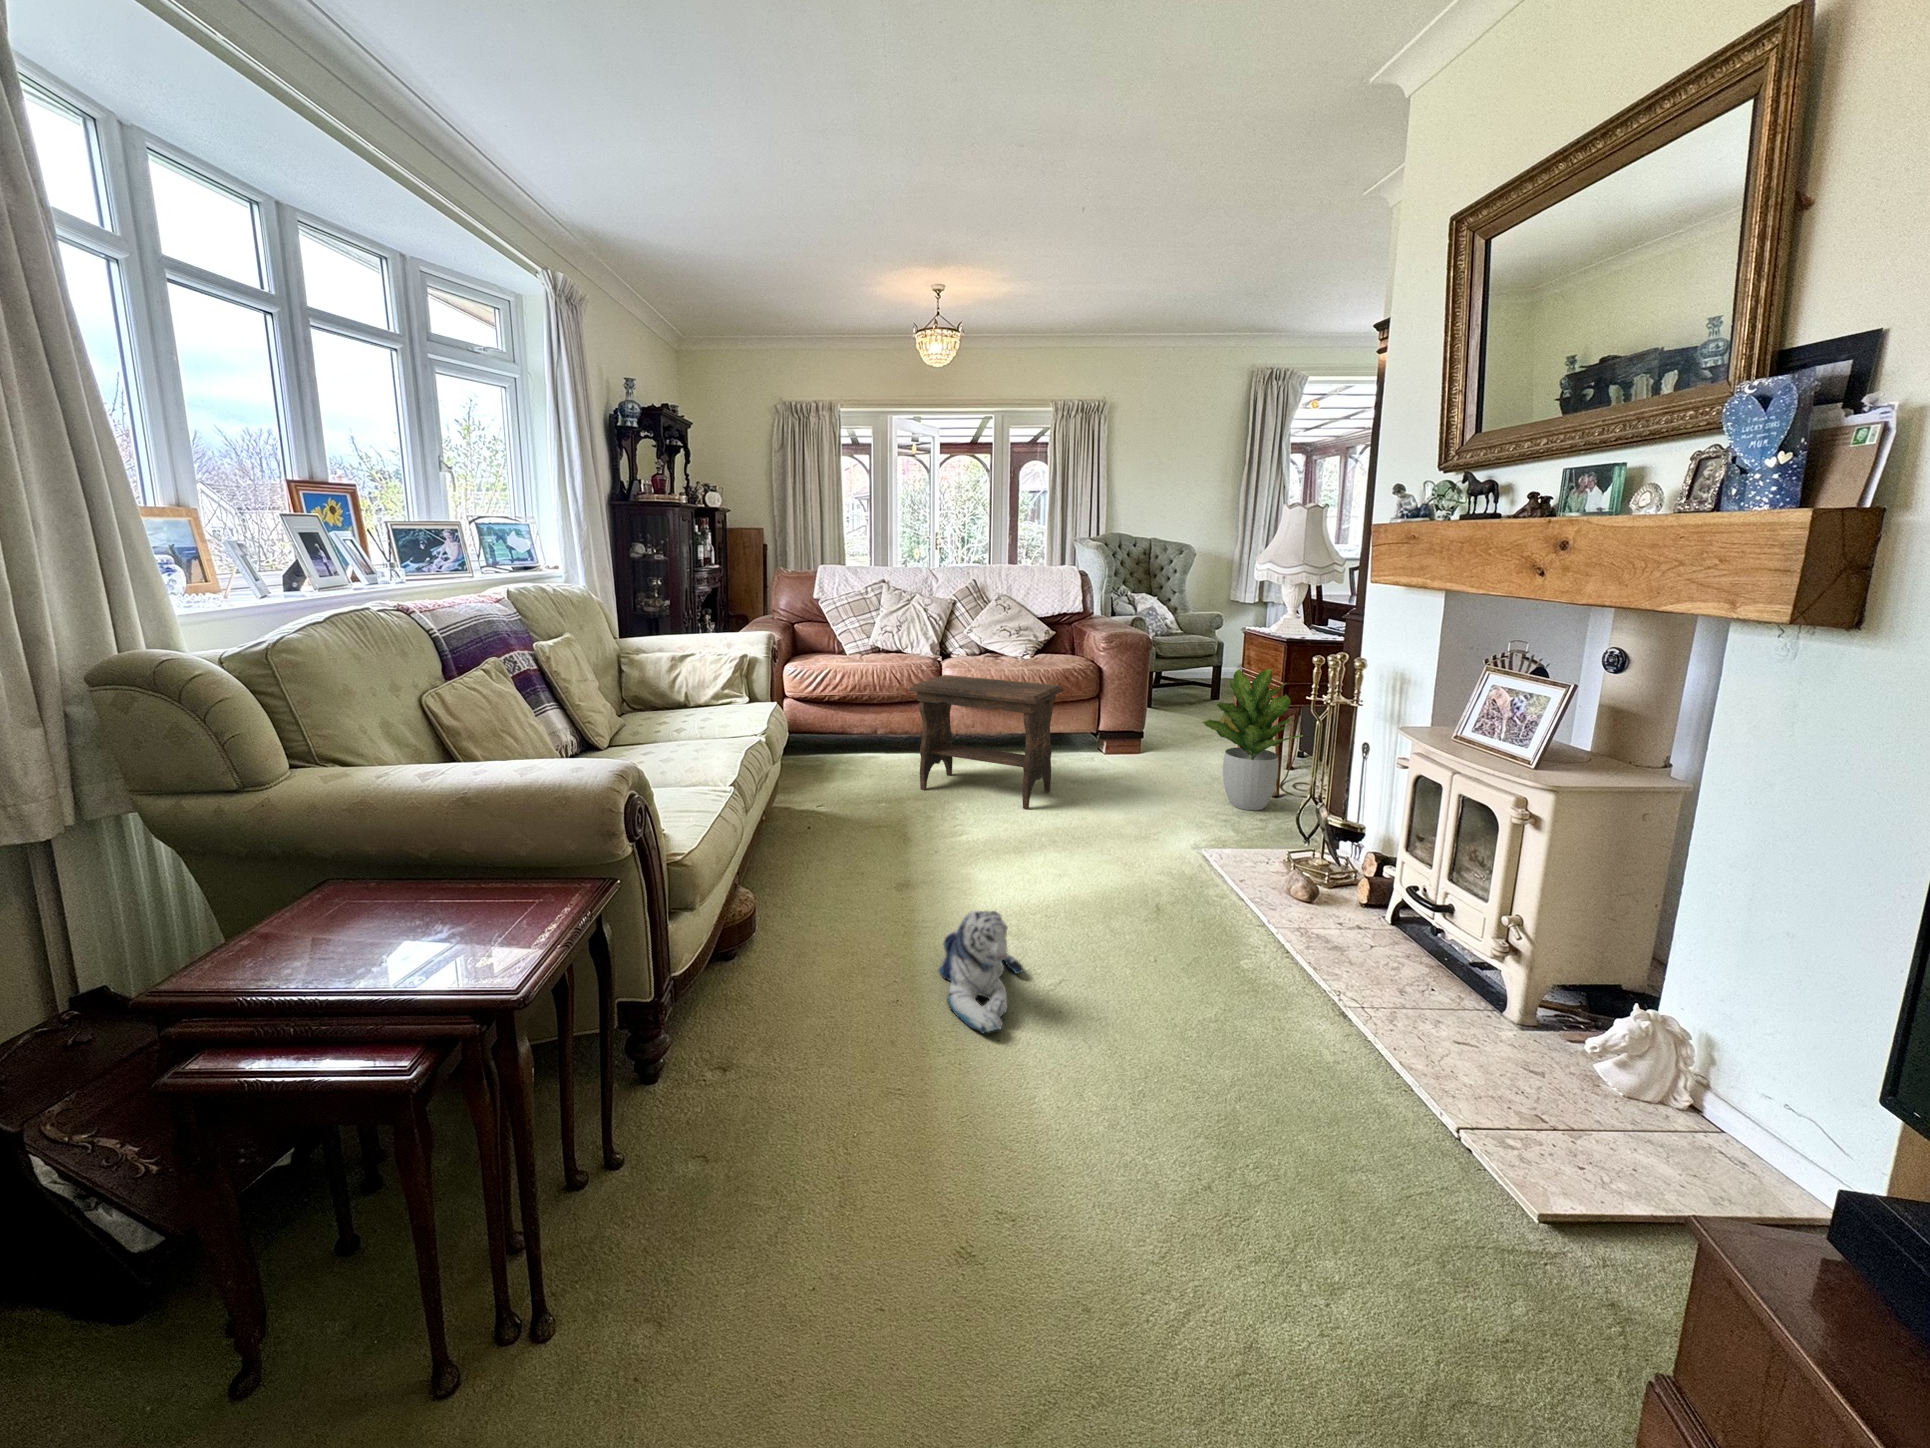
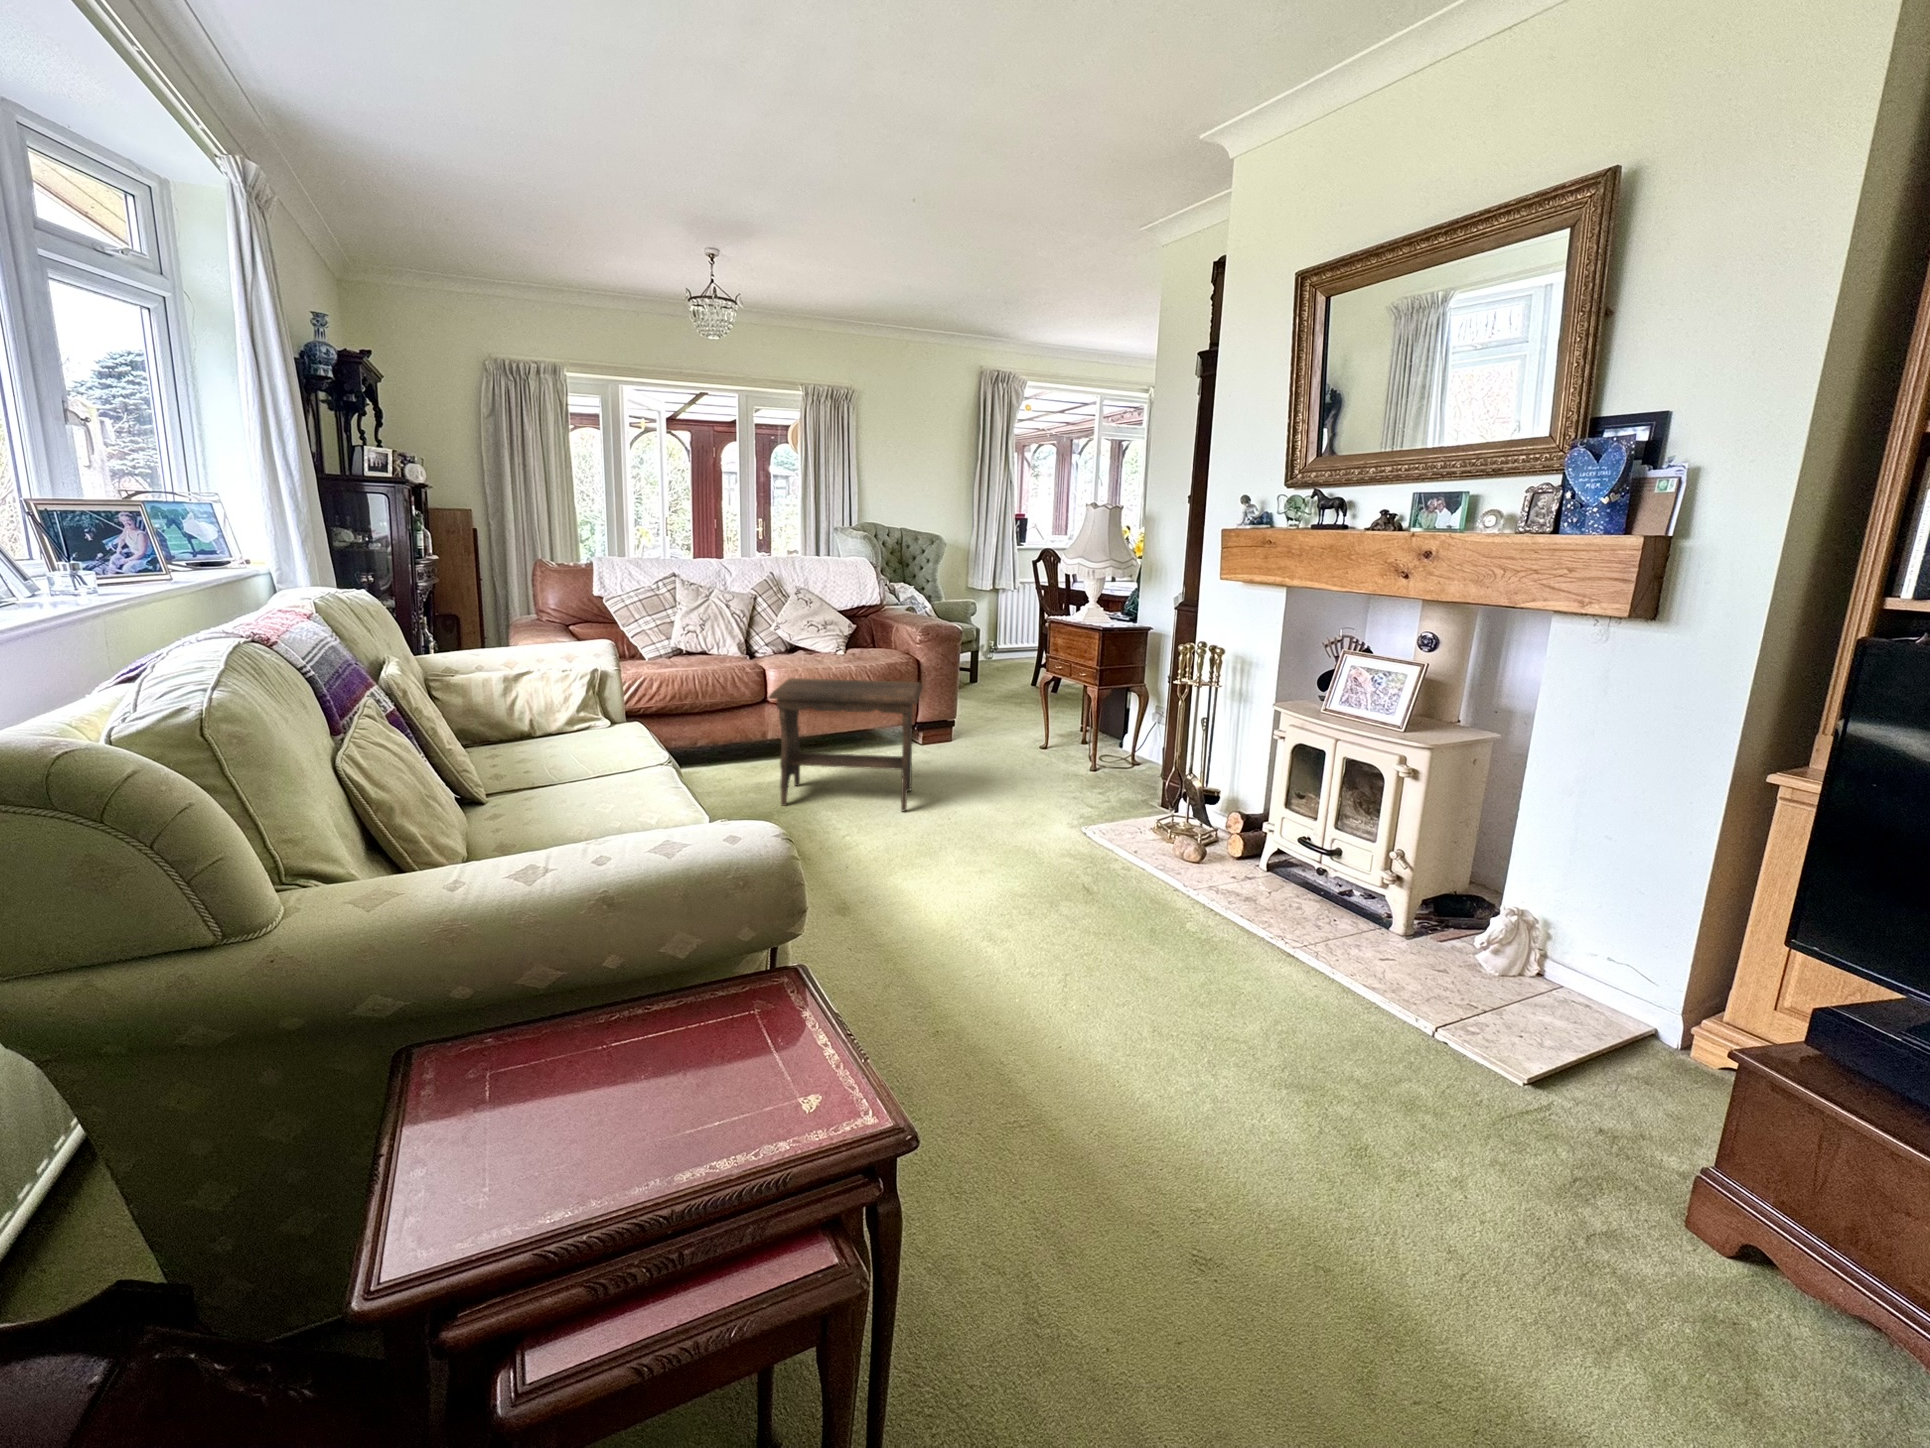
potted plant: present [1202,669,1303,810] -> none [1045,656,1132,785]
plush toy: present [939,910,1023,1033] -> none [970,929,1090,1059]

